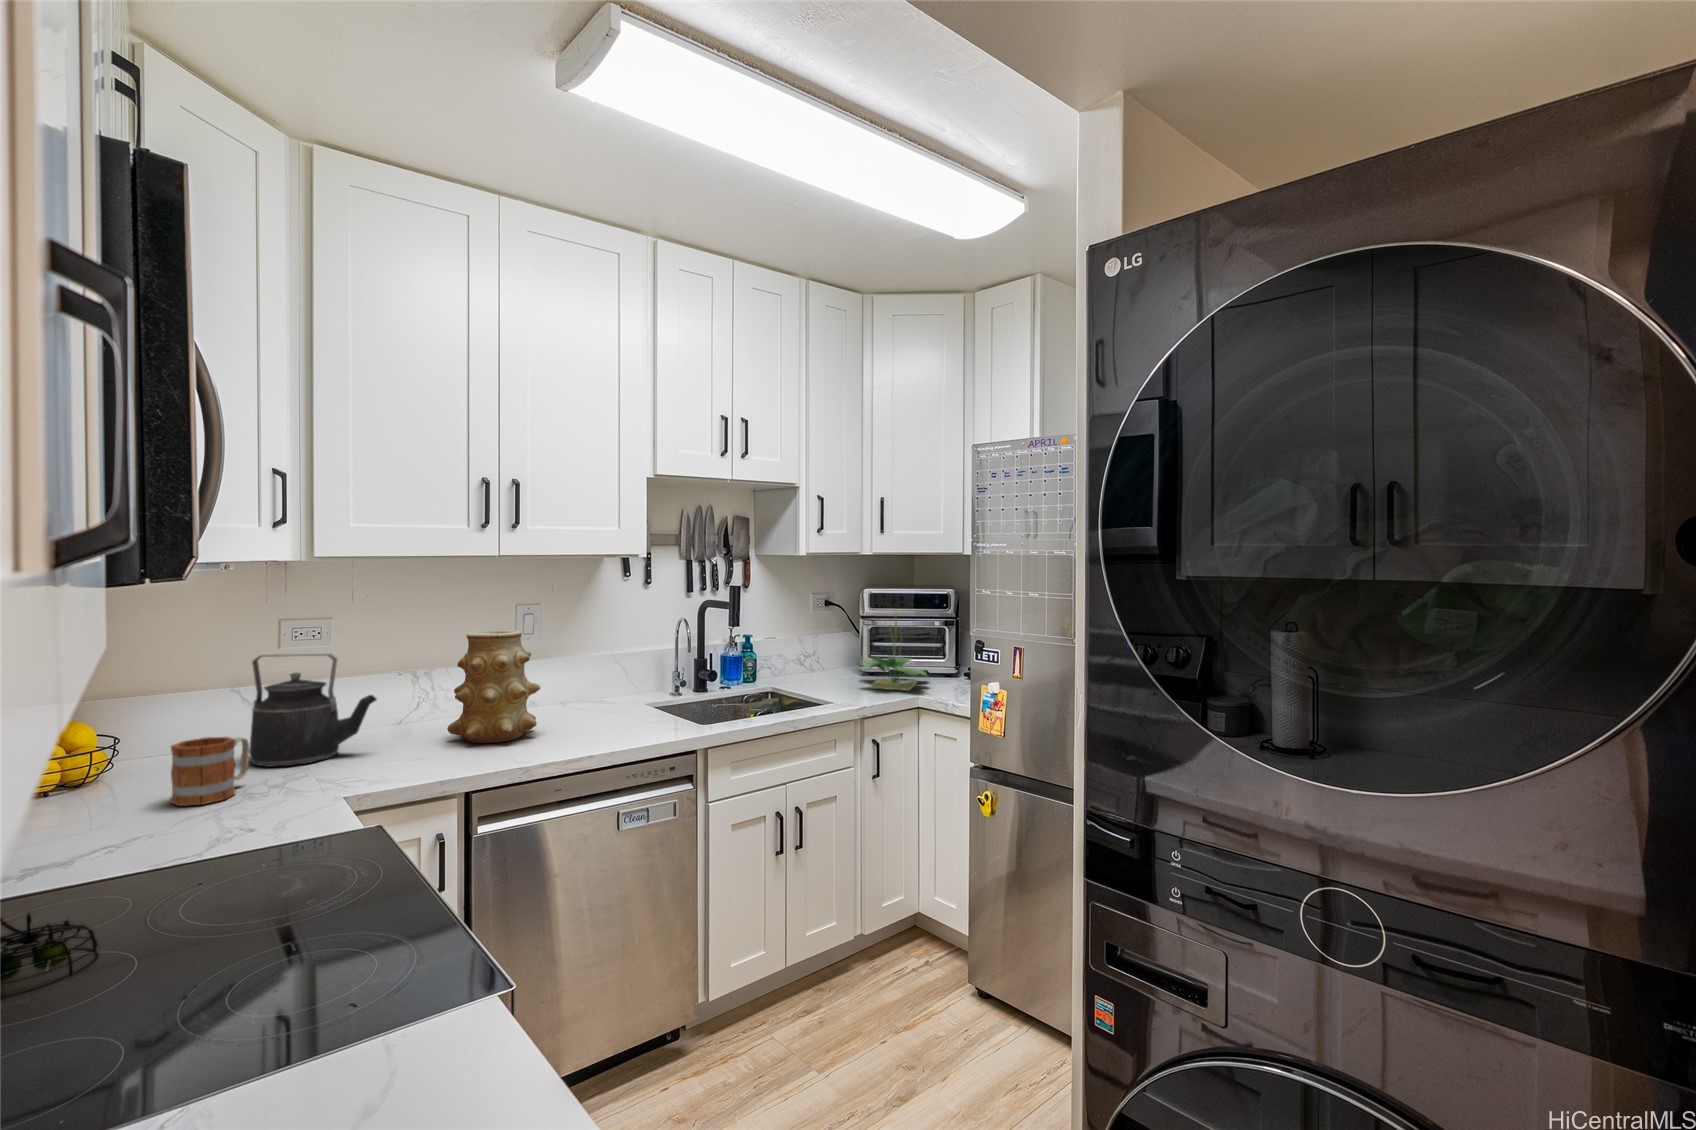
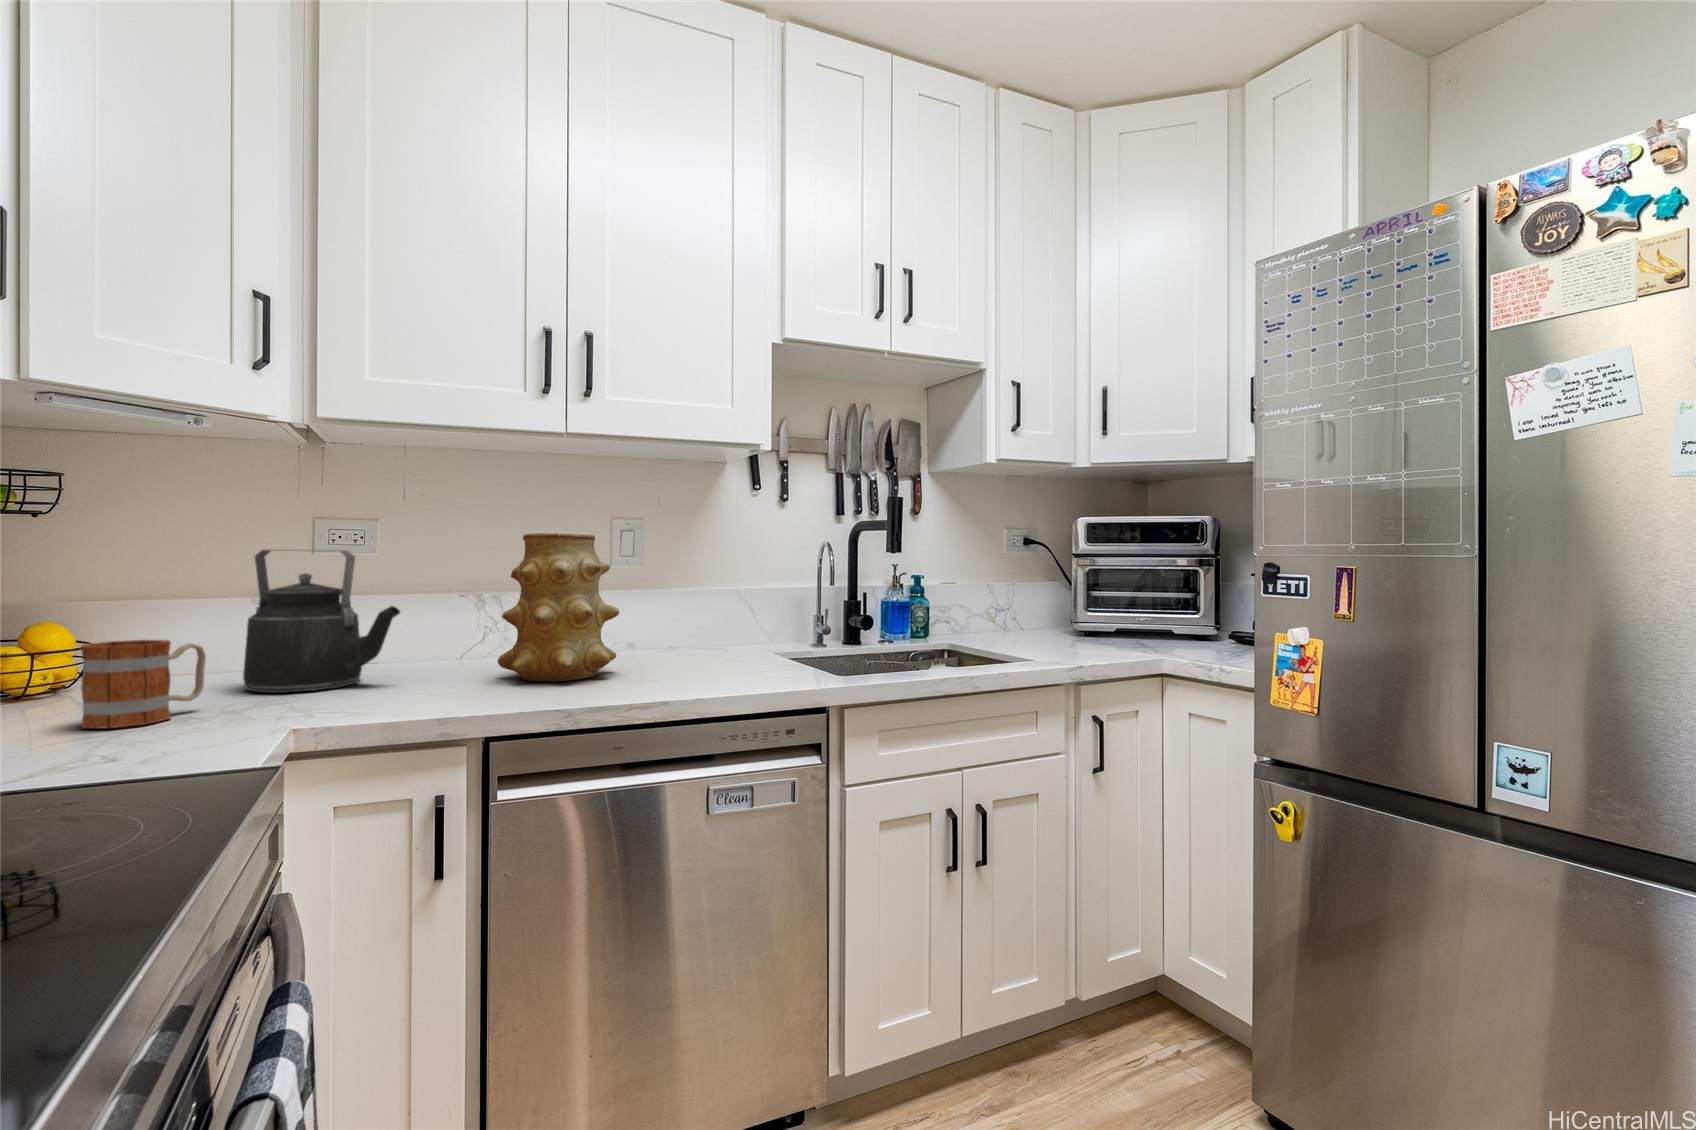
potted plant: present [859,617,927,691] -> none [1065,539,1172,652]

